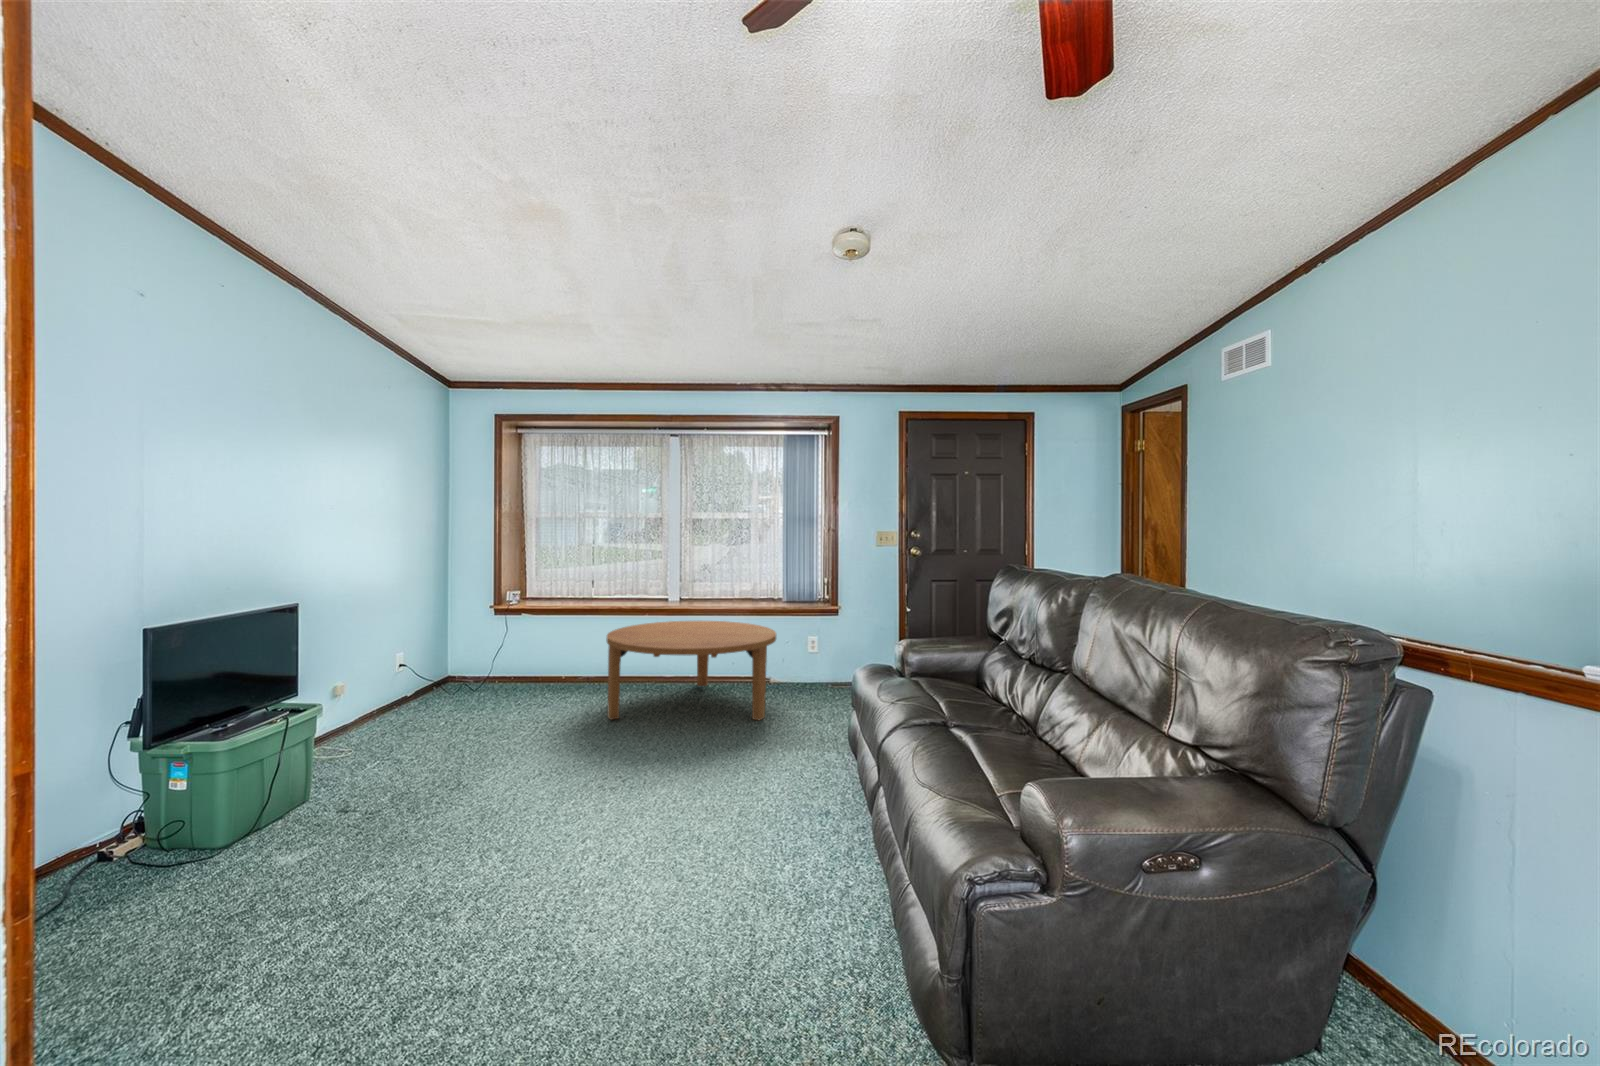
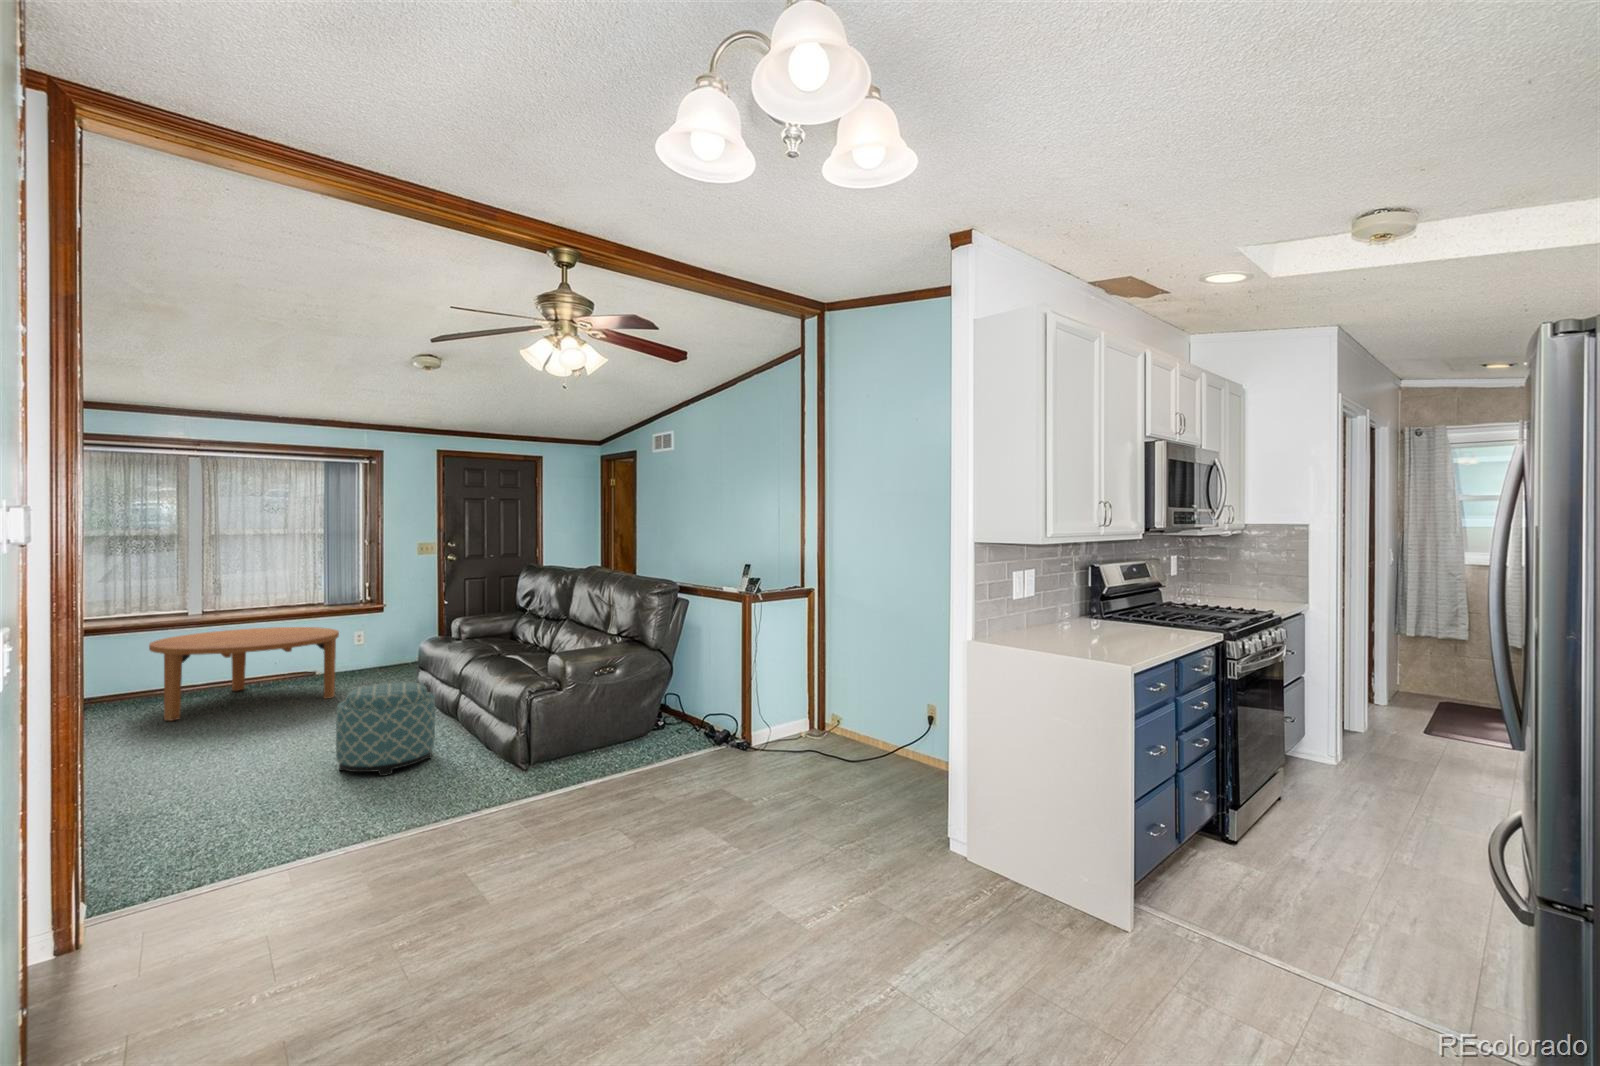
ottoman: none [604,765,773,995] -> present [336,682,435,776]

